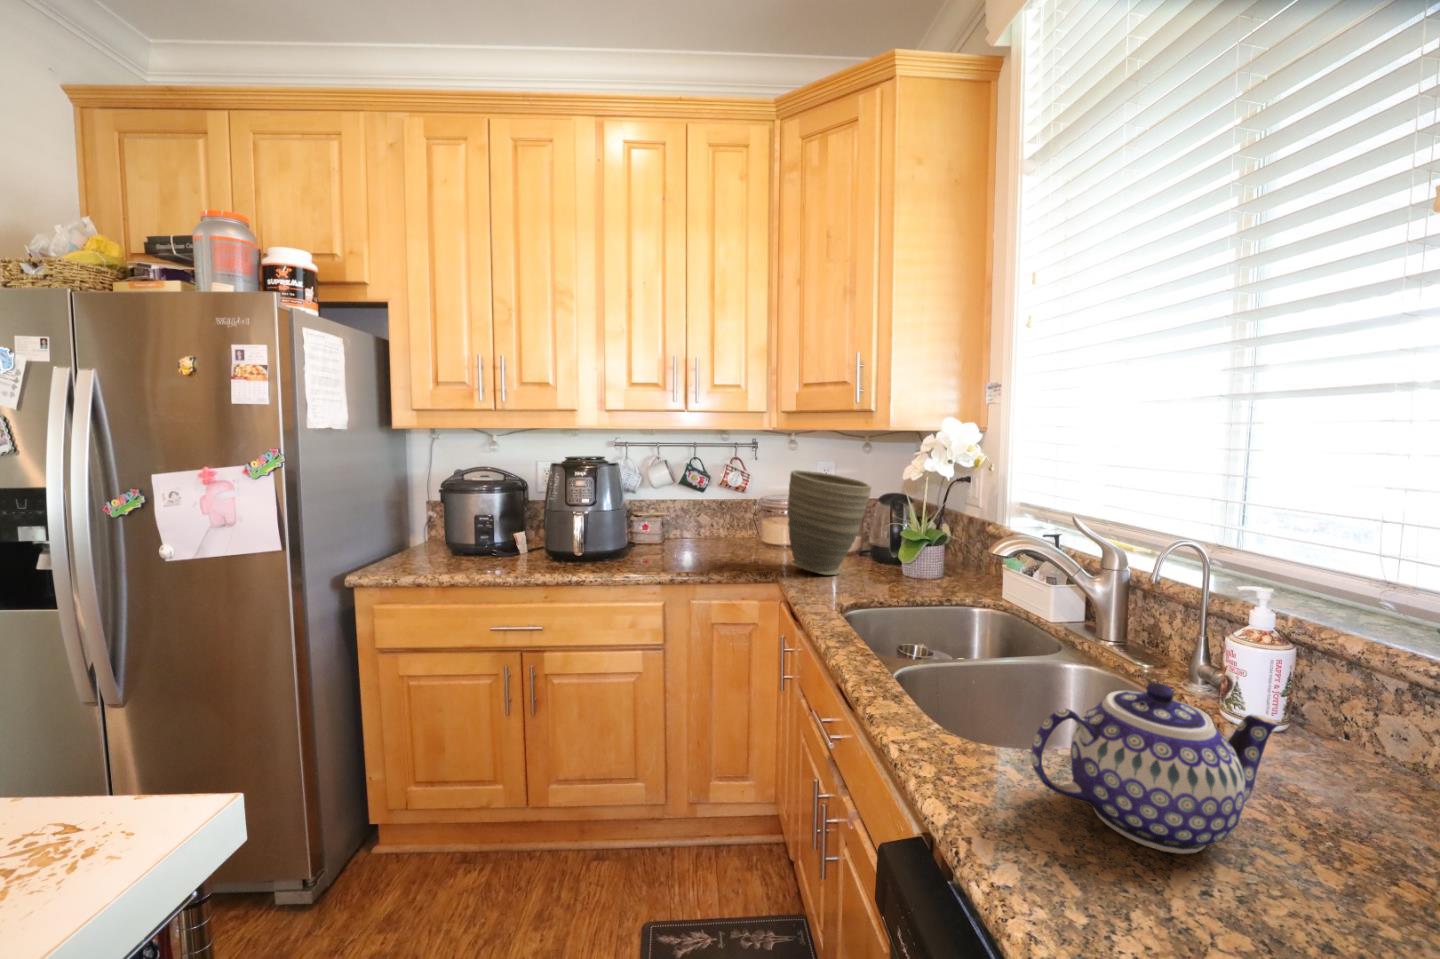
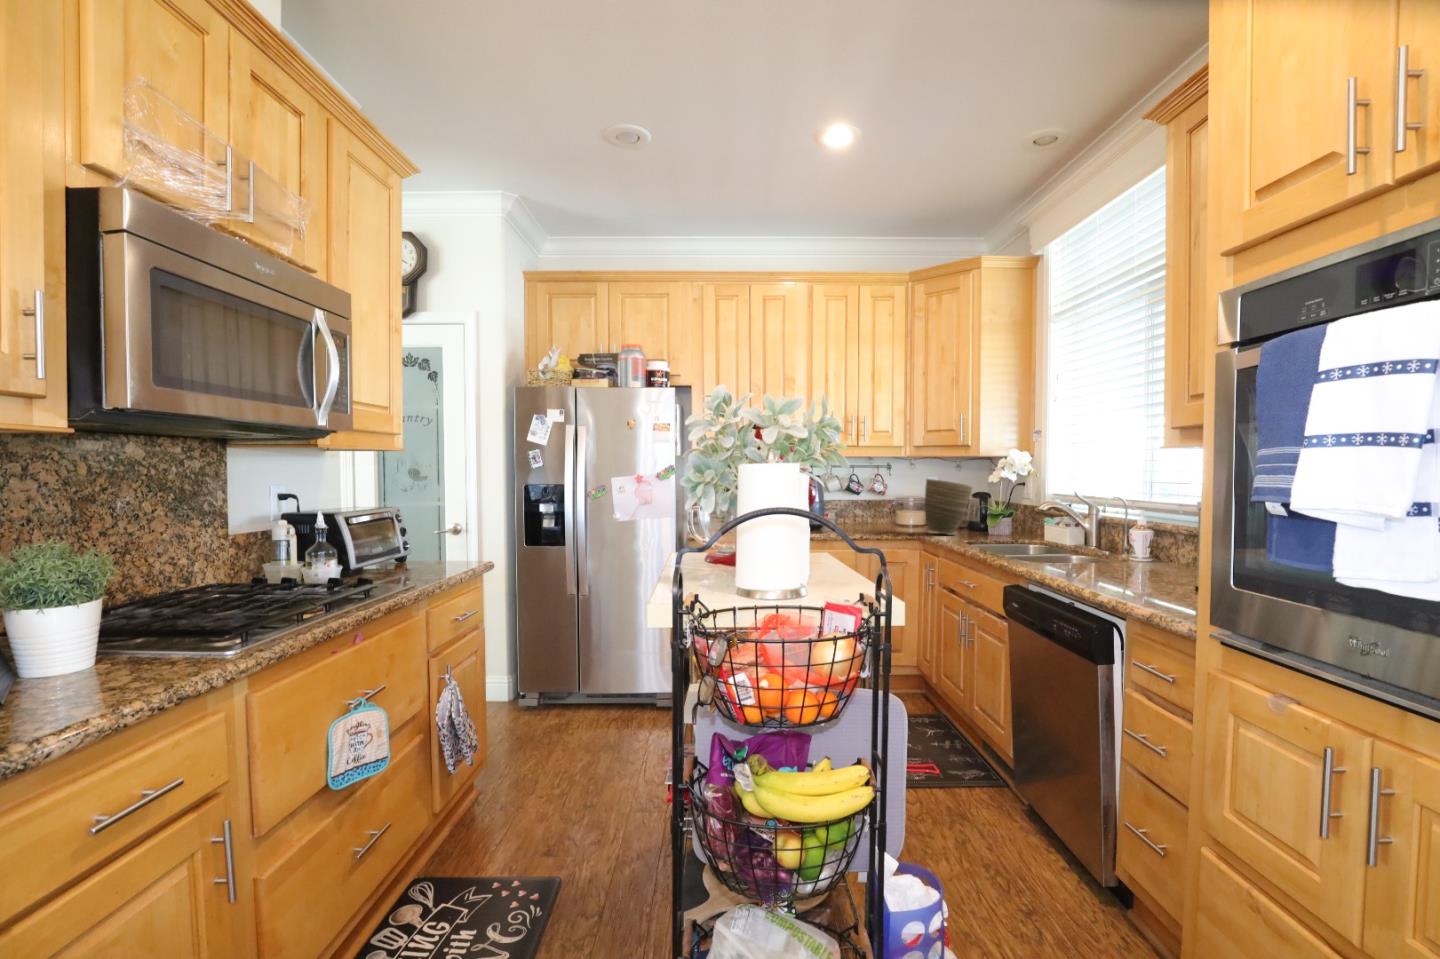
teapot: present [1031,682,1278,854] -> none [1054,528,1127,572]

